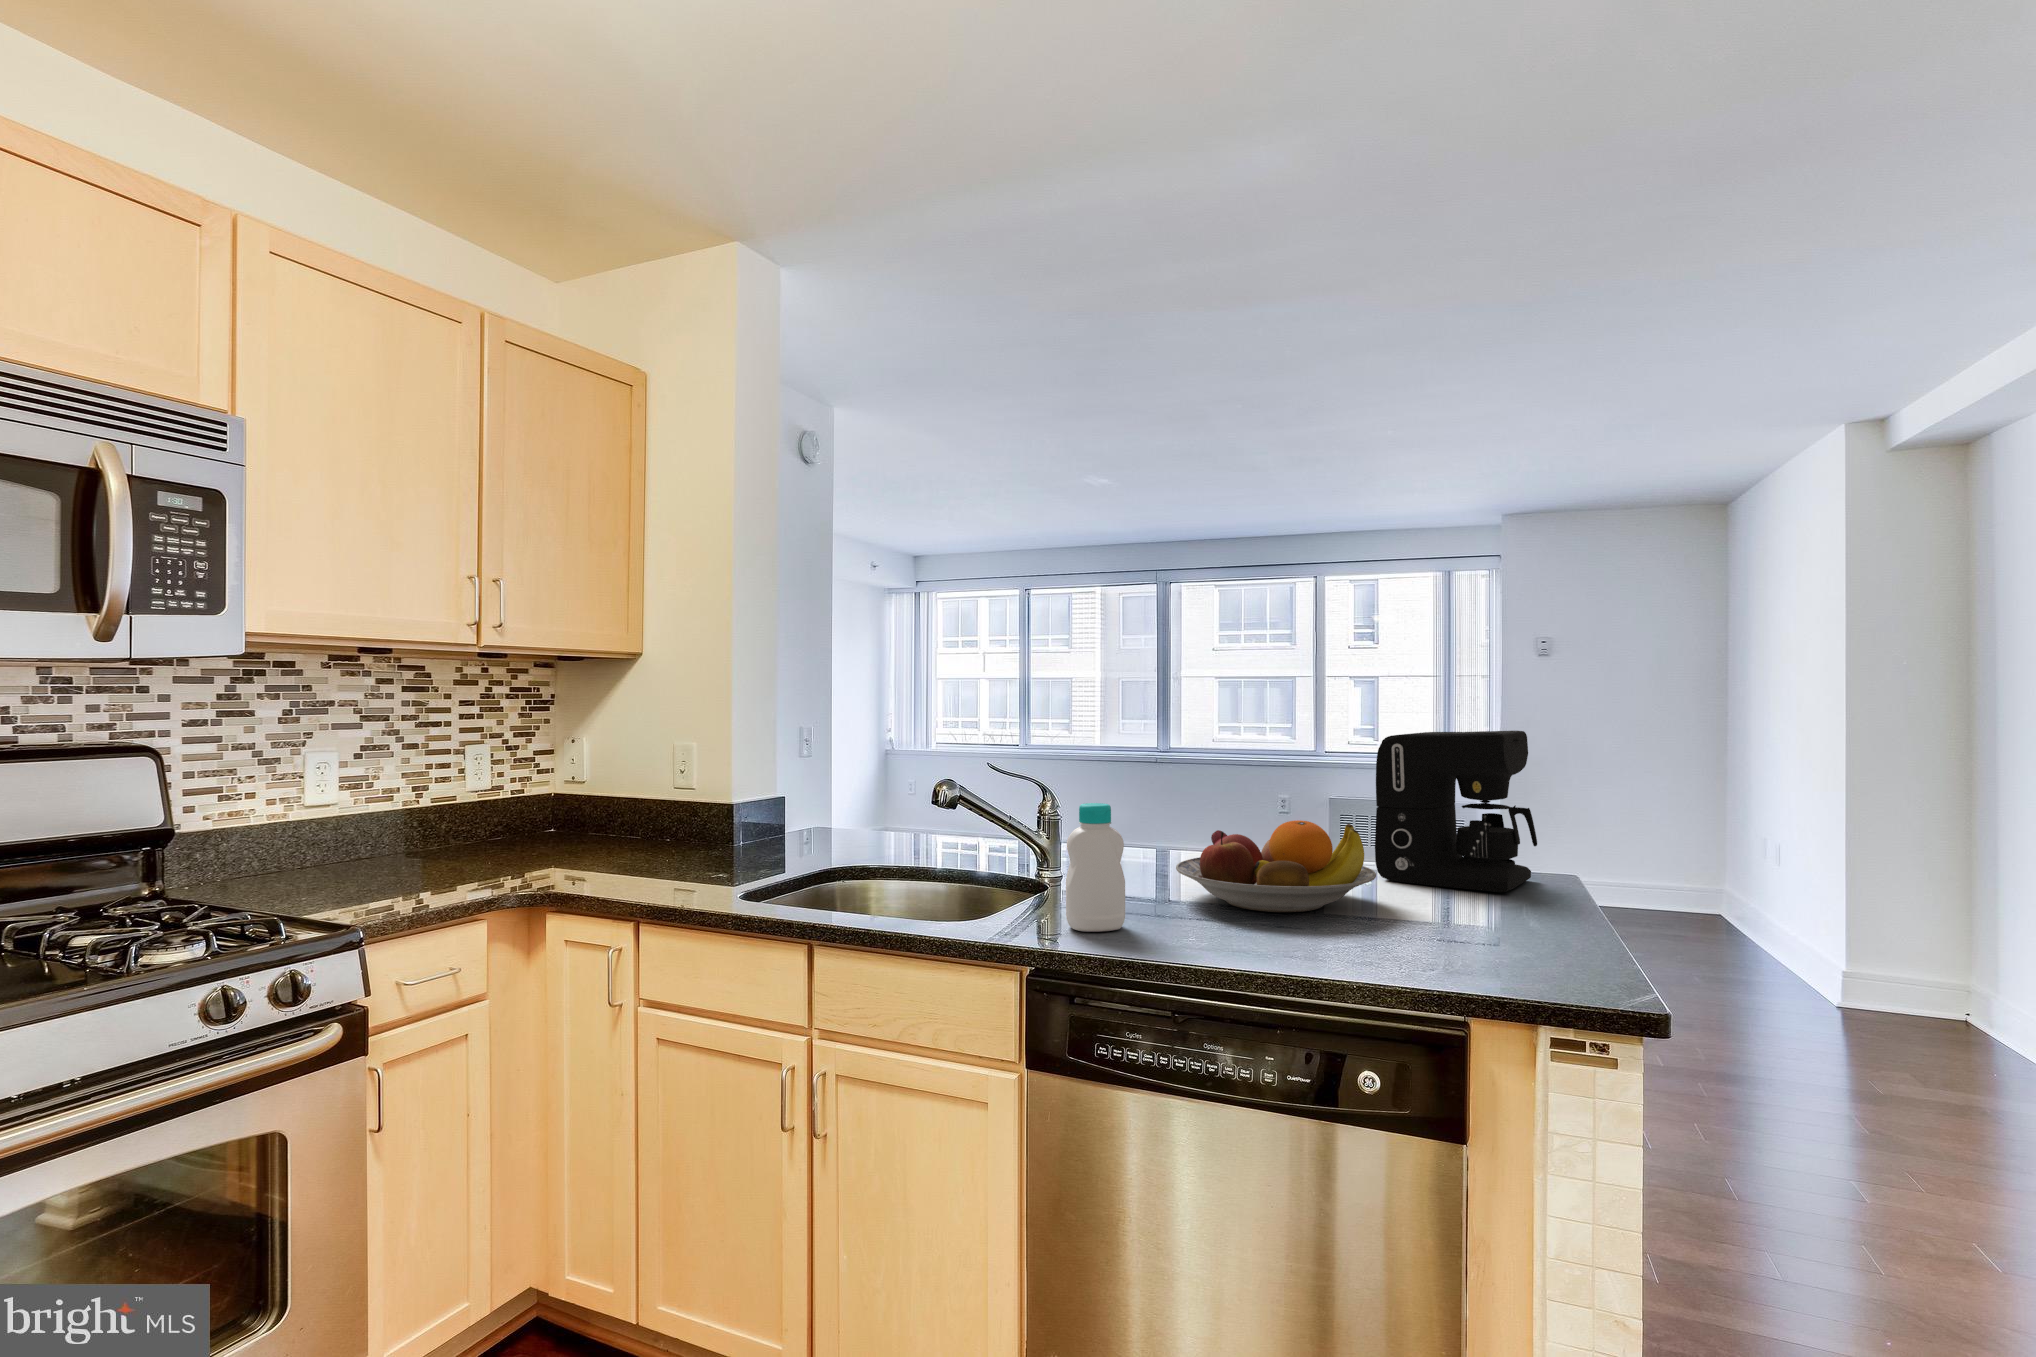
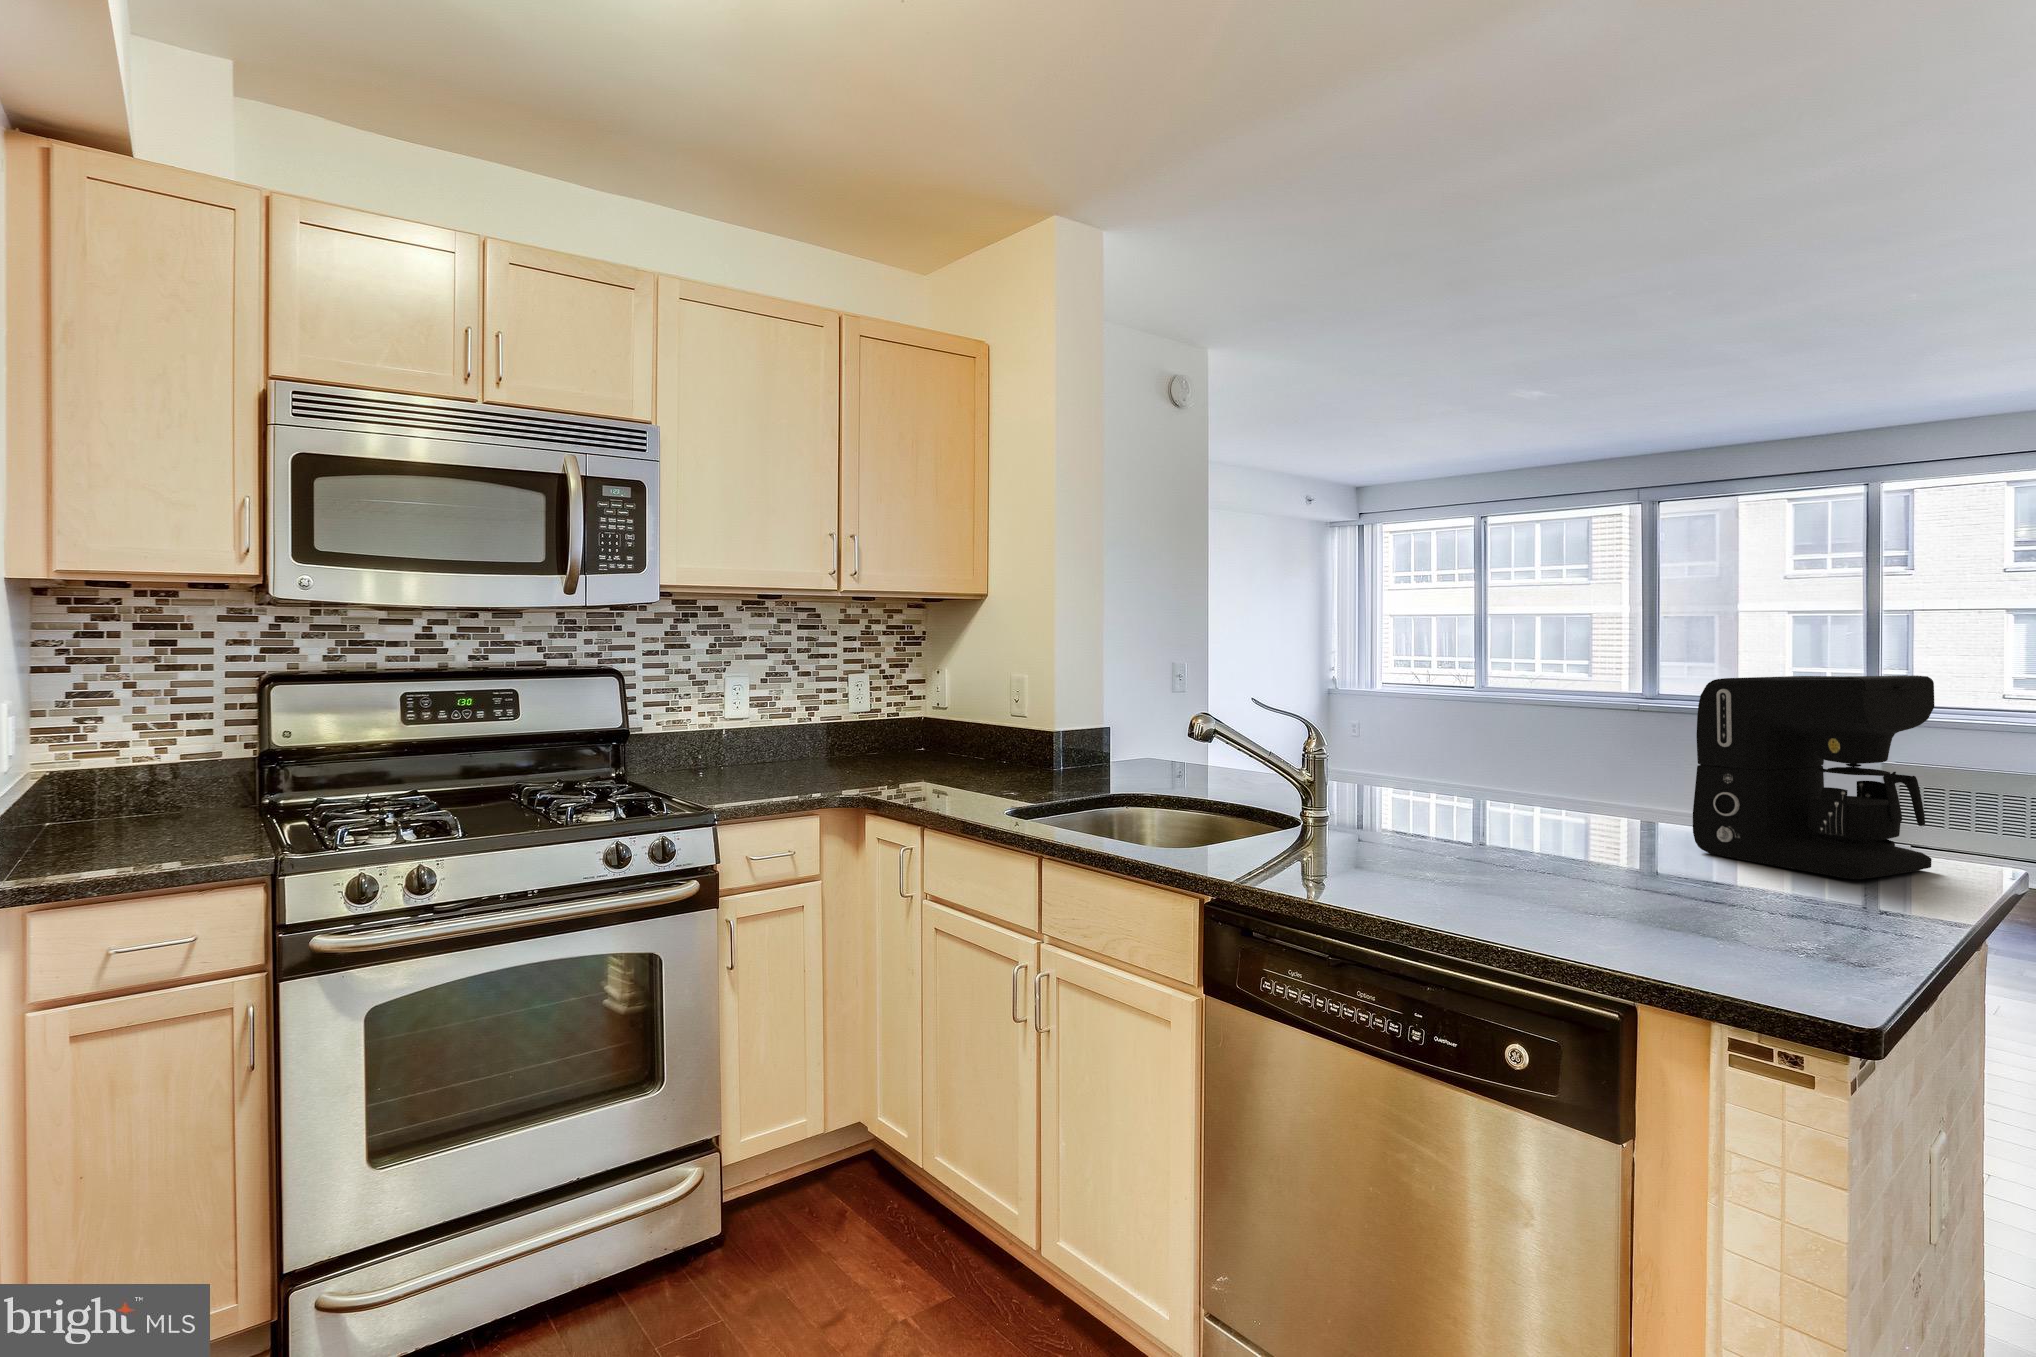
bottle: present [1066,803,1125,932] -> none [1250,740,1312,869]
fruit bowl: present [1176,820,1376,912] -> none [1402,772,1644,873]

